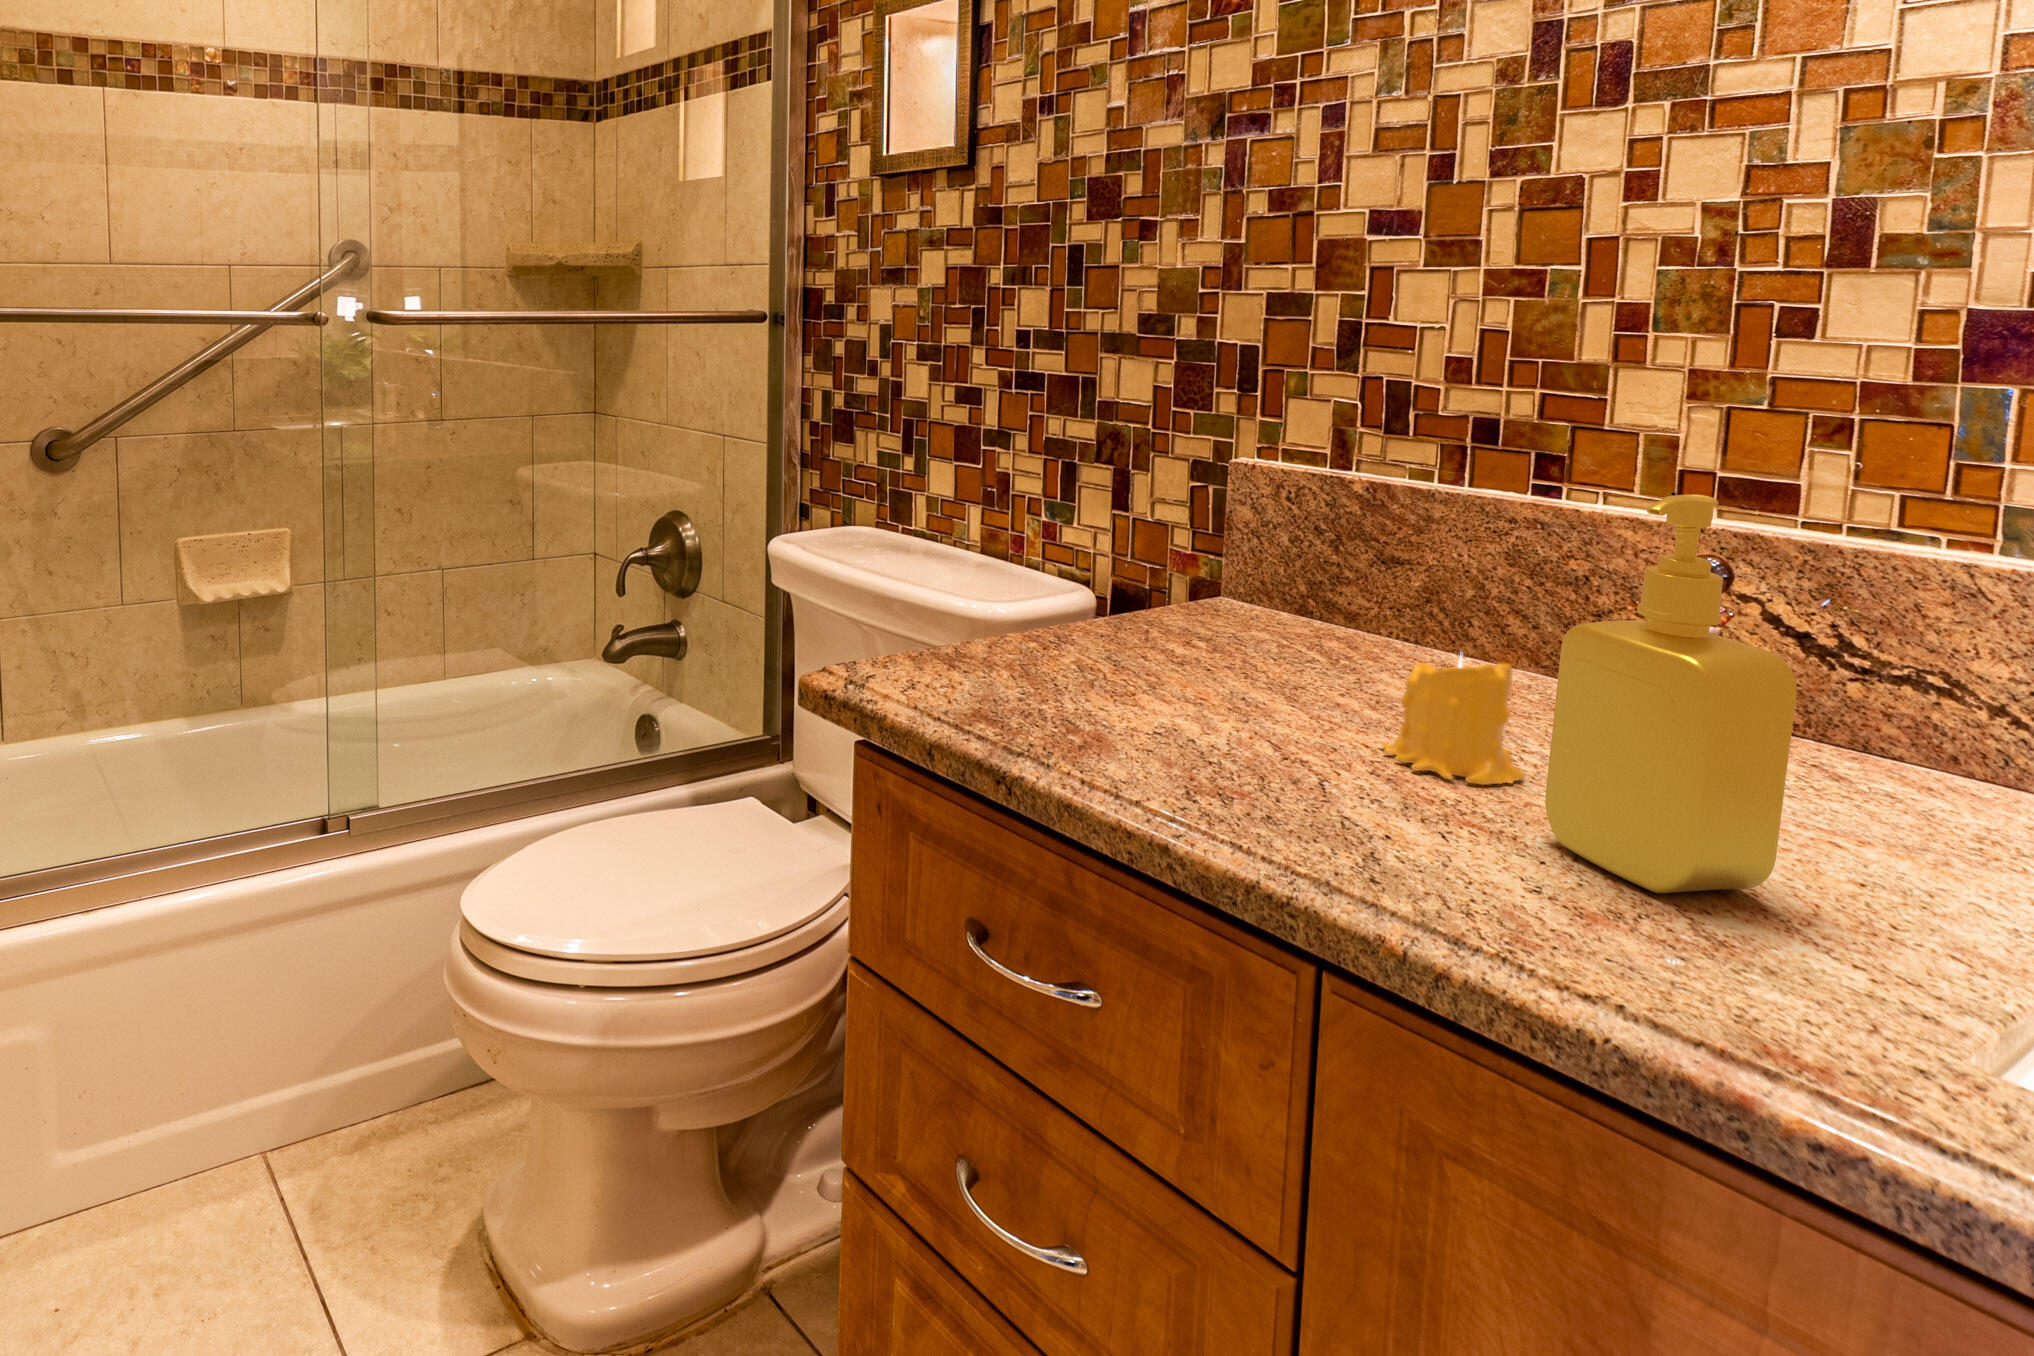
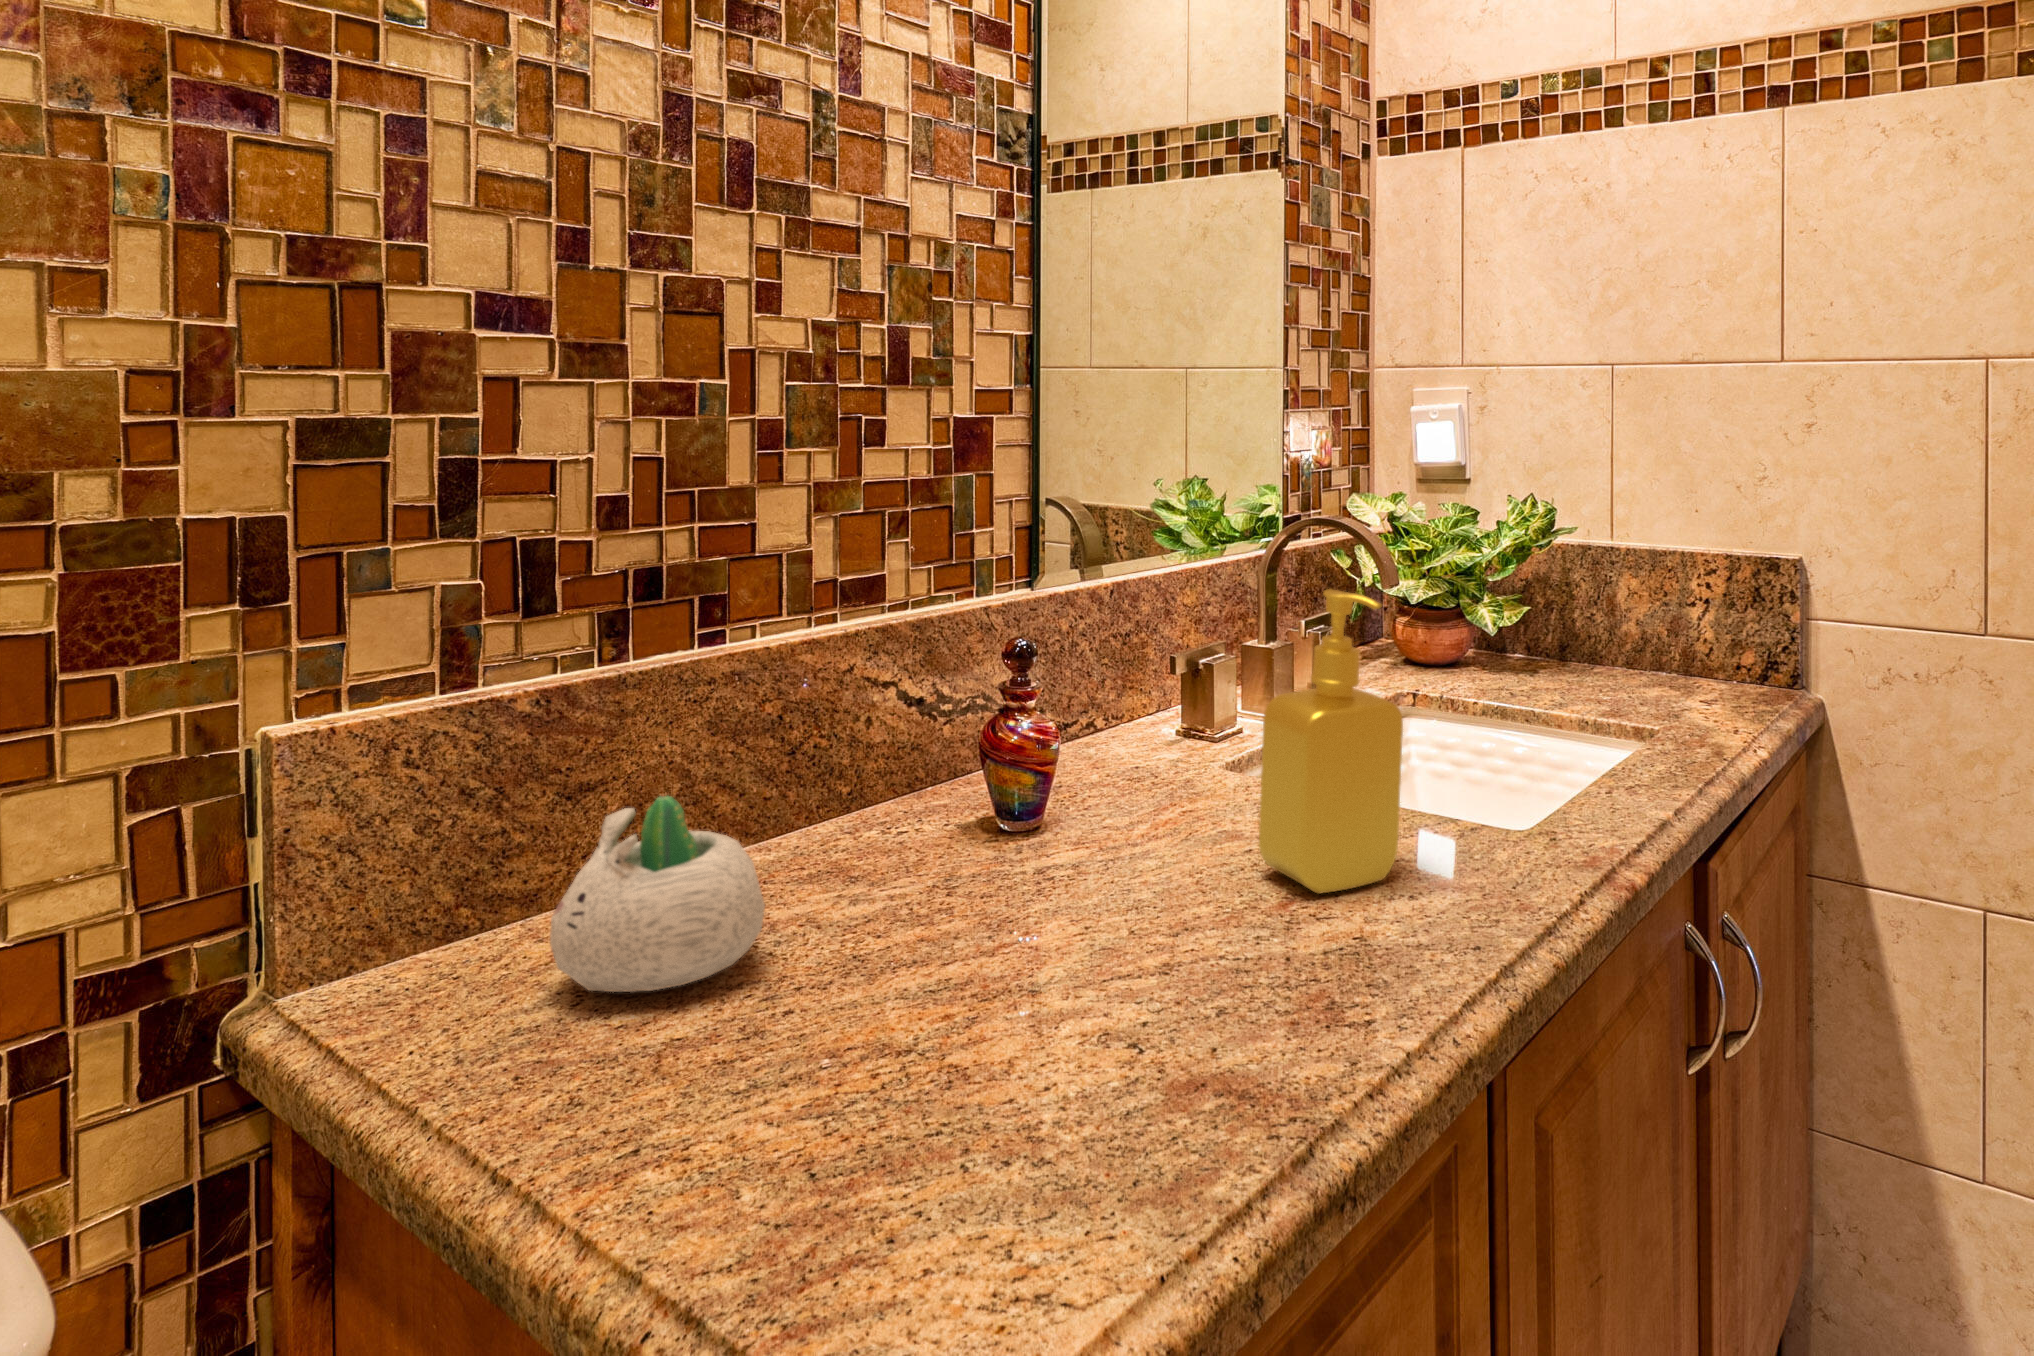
succulent planter: none [1196,529,1323,651] -> present [550,795,765,992]
candle: present [1383,653,1525,785] -> none [1046,790,1187,935]

